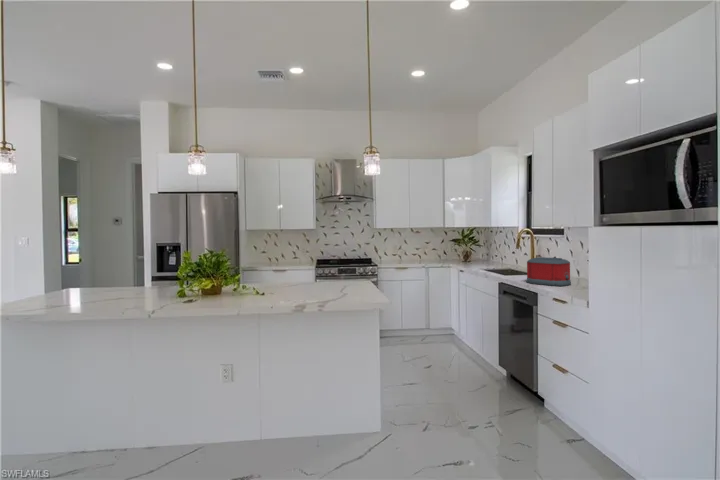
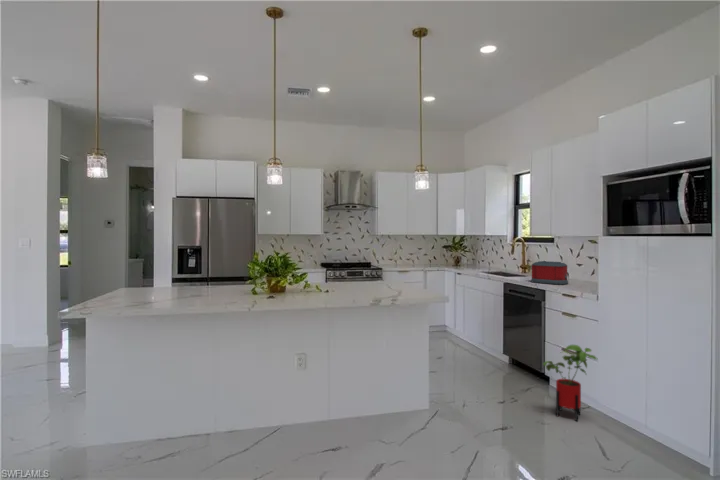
house plant: none [516,363,582,458] -> present [544,345,597,421]

